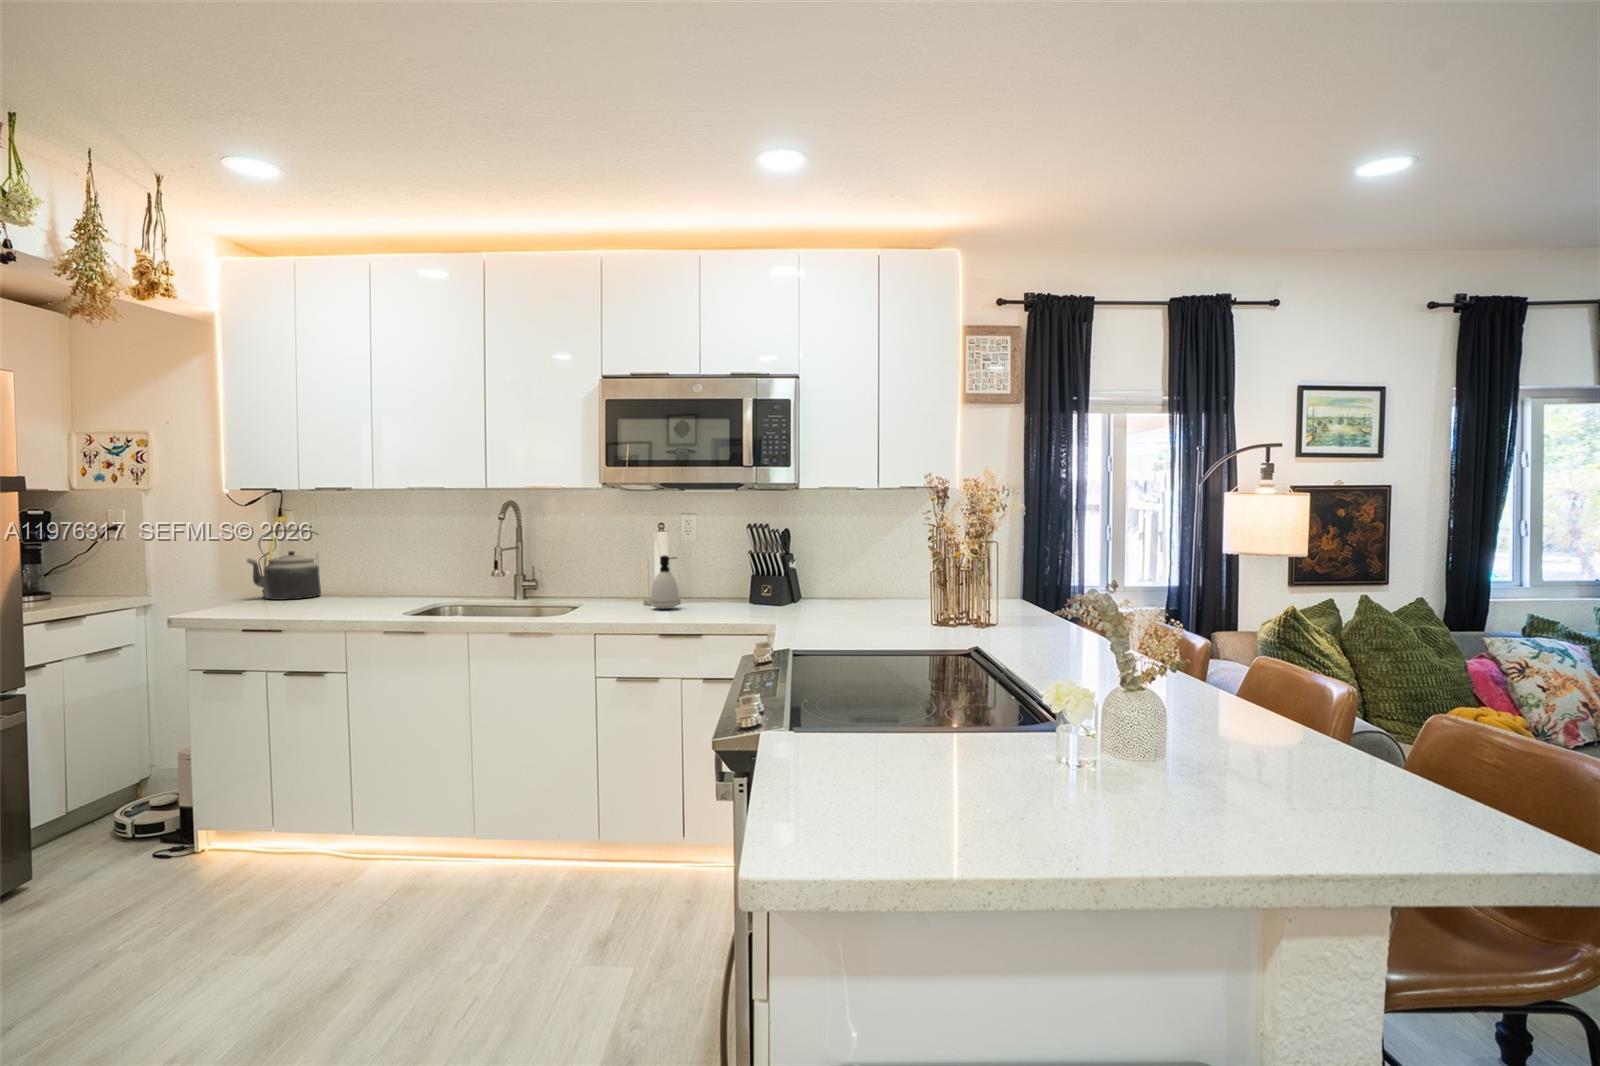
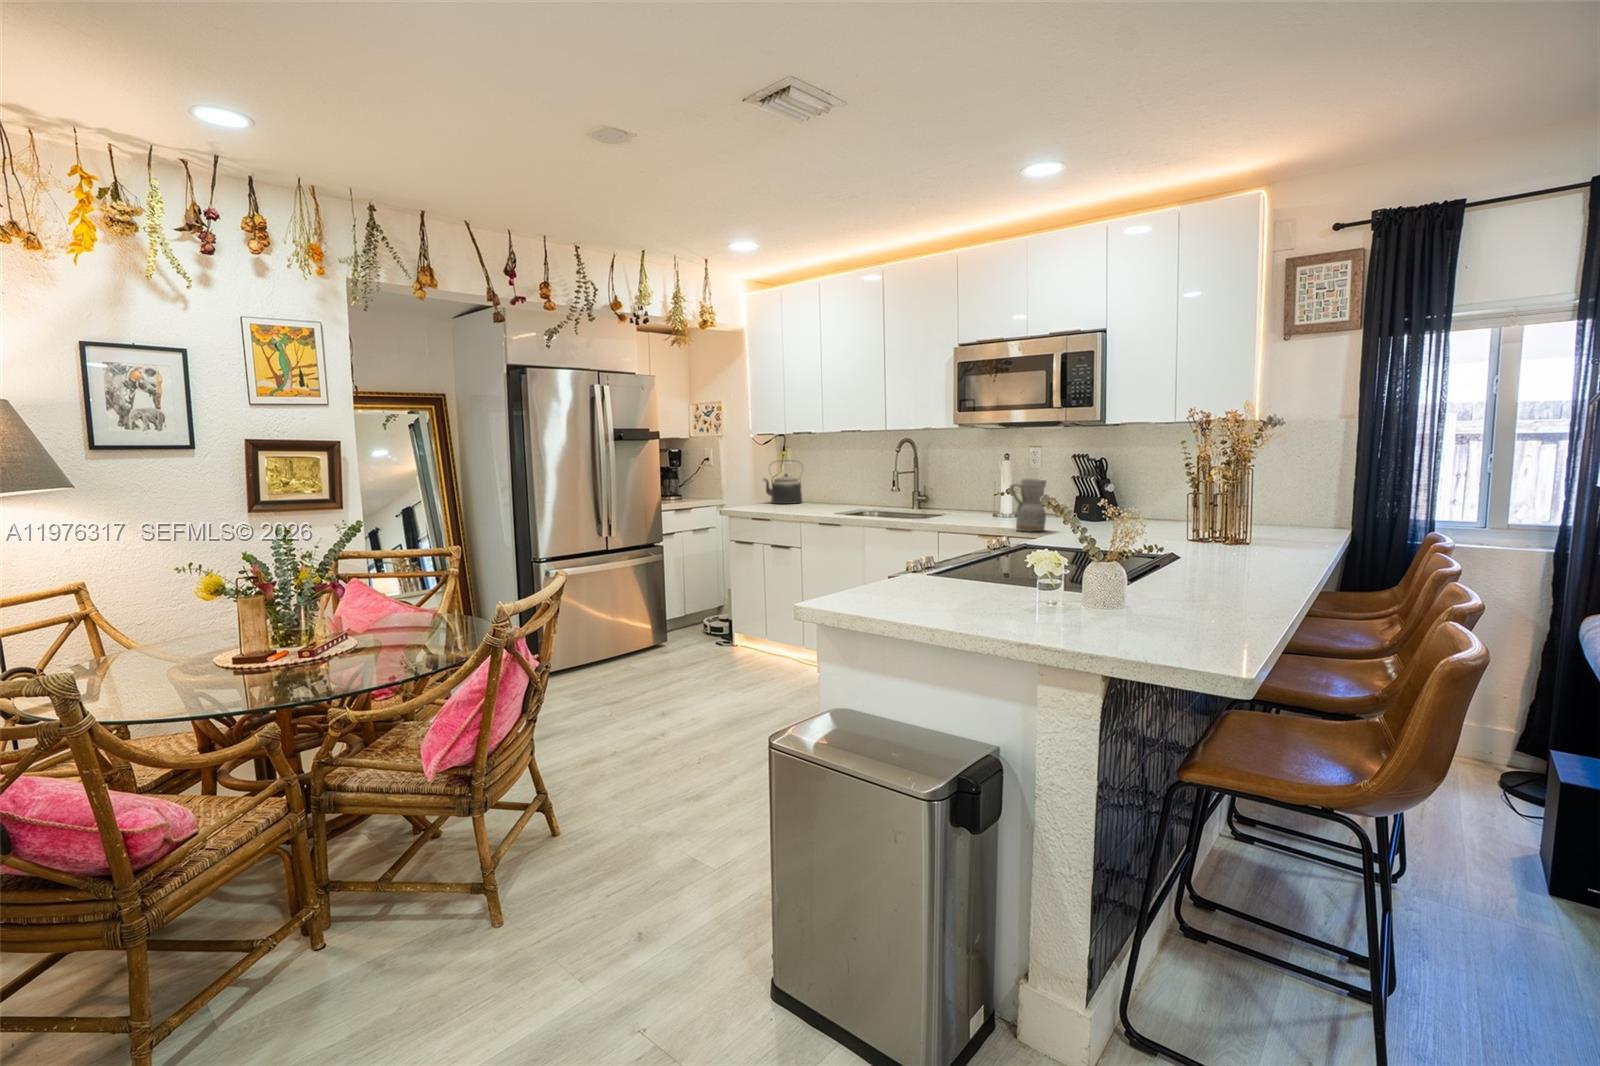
ceramic pitcher: none [707,554,753,622] -> present [1010,479,1046,531]
soap dispenser: present [650,555,679,609] -> none [986,480,1009,521]

